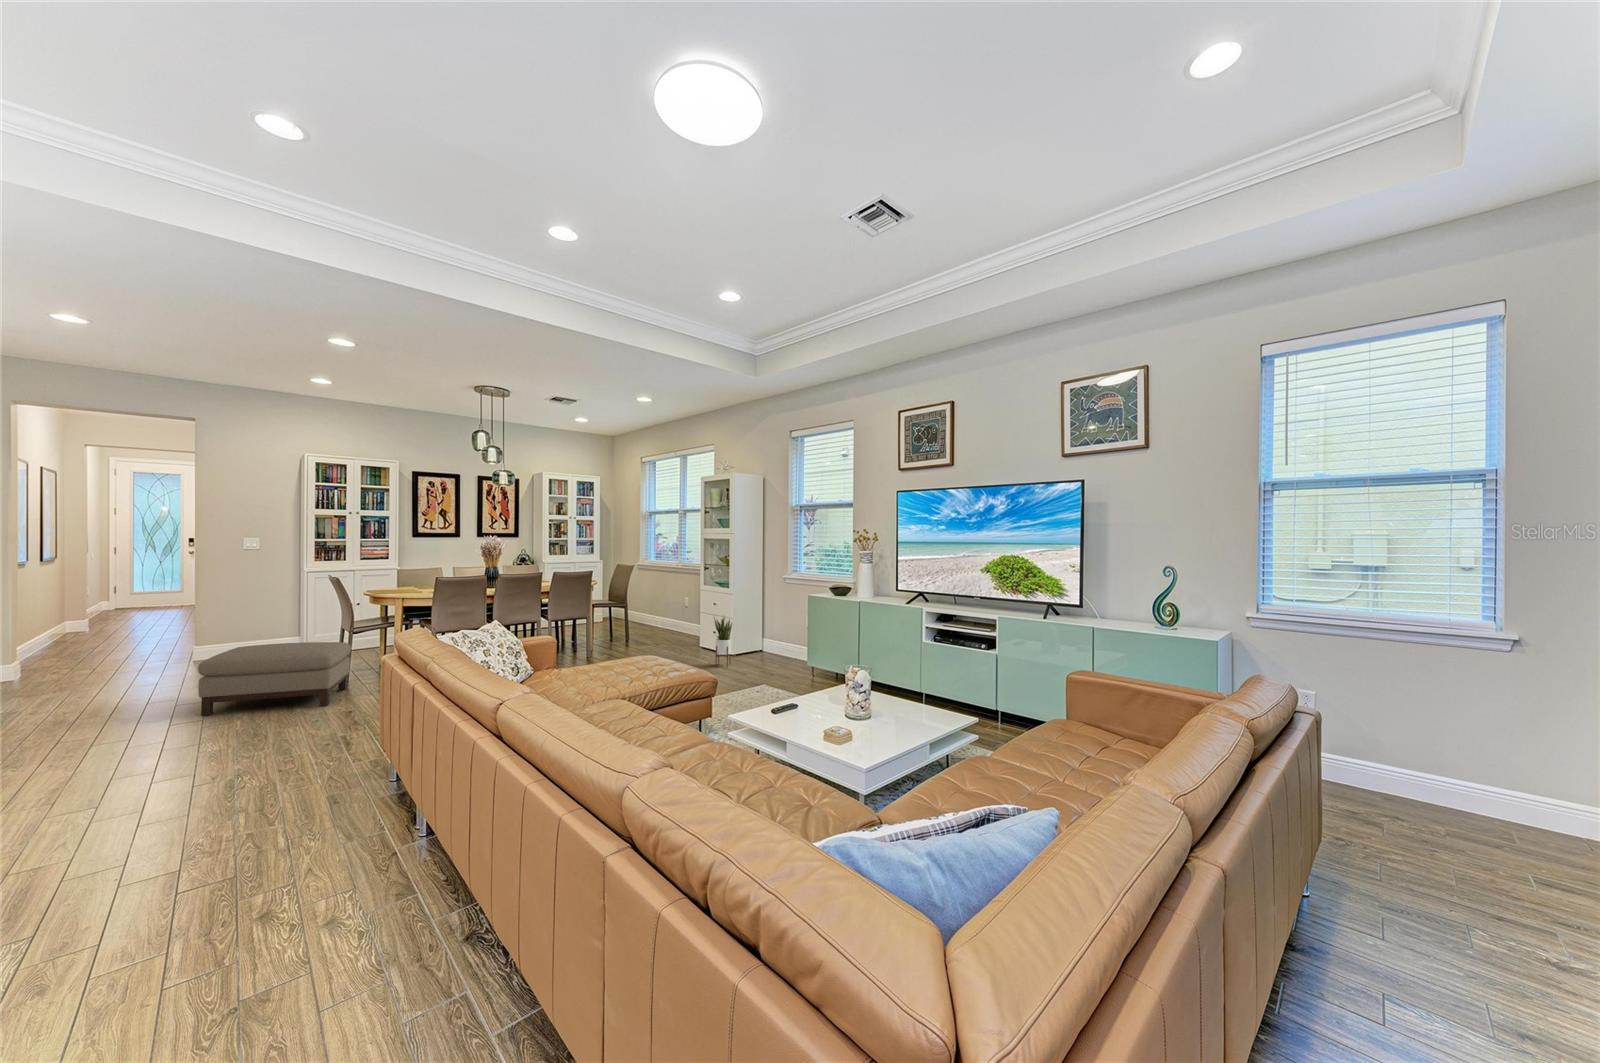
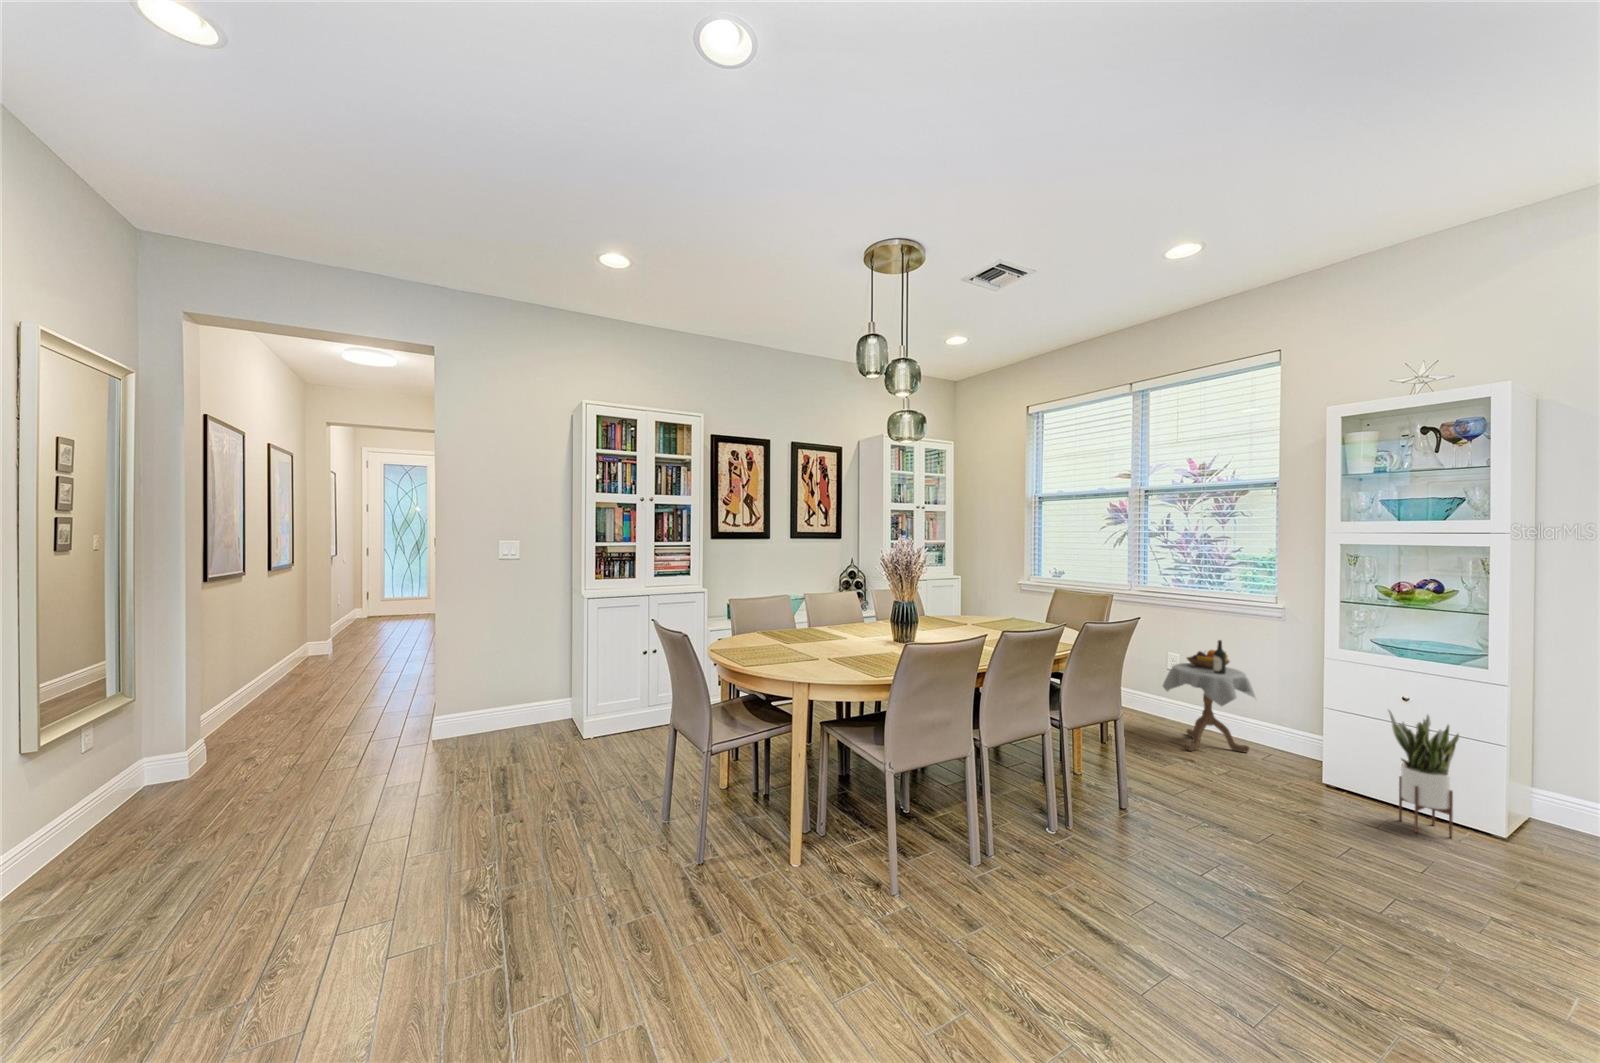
side table: none [669,591,710,650] -> present [1163,640,1255,752]
ottoman: present [198,642,351,716] -> none [424,771,706,1003]

